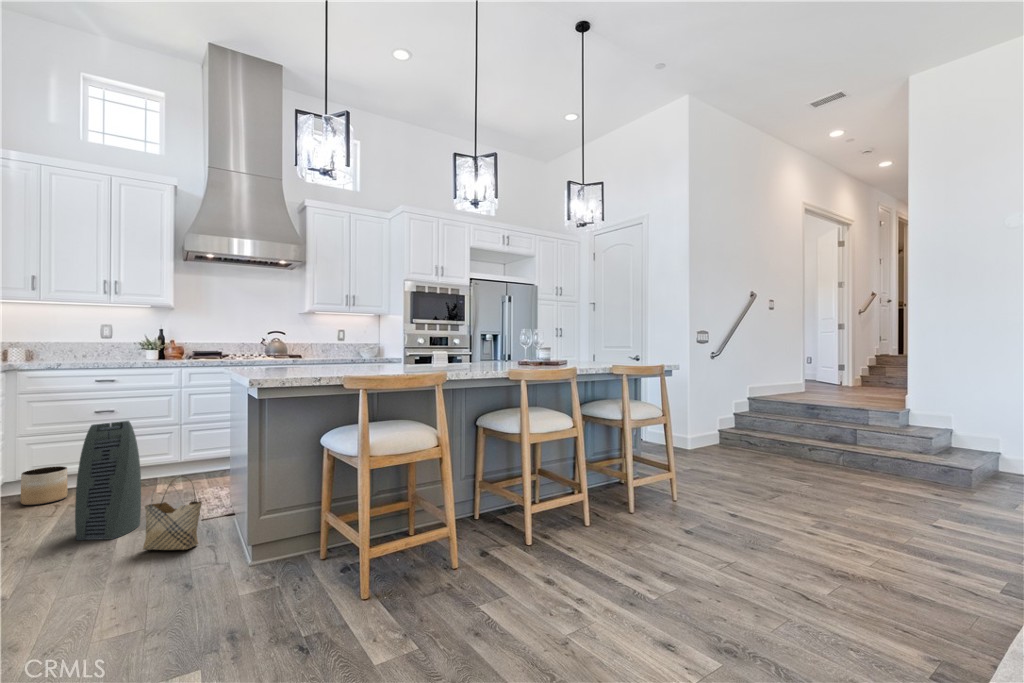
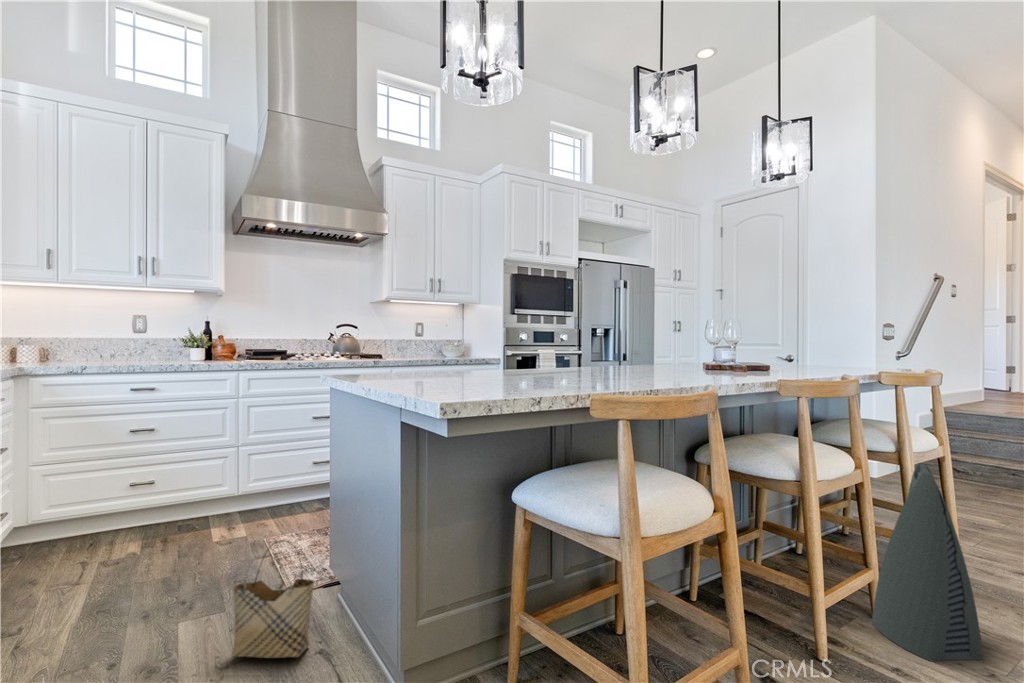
air purifier: present [75,421,141,540] -> present [872,464,983,661]
planter: present [21,466,68,505] -> none [39,506,99,562]

